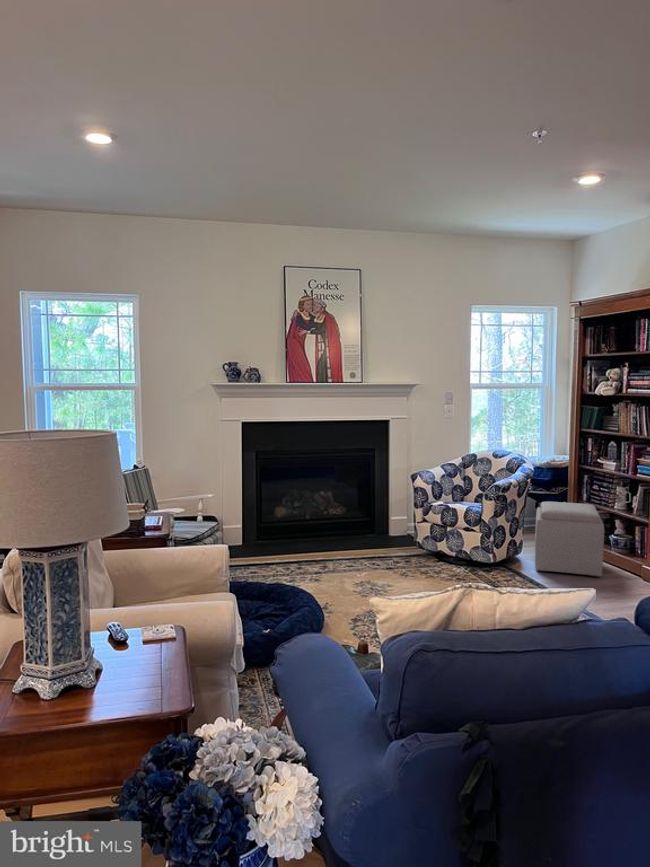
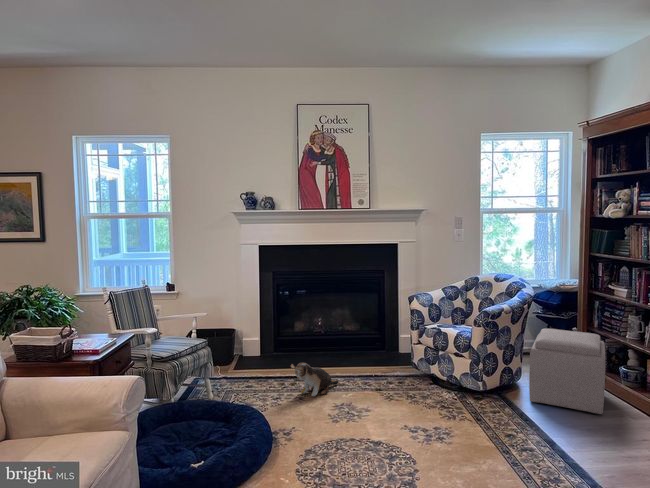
plush toy: none [307,543,347,578] -> present [291,363,339,396]

